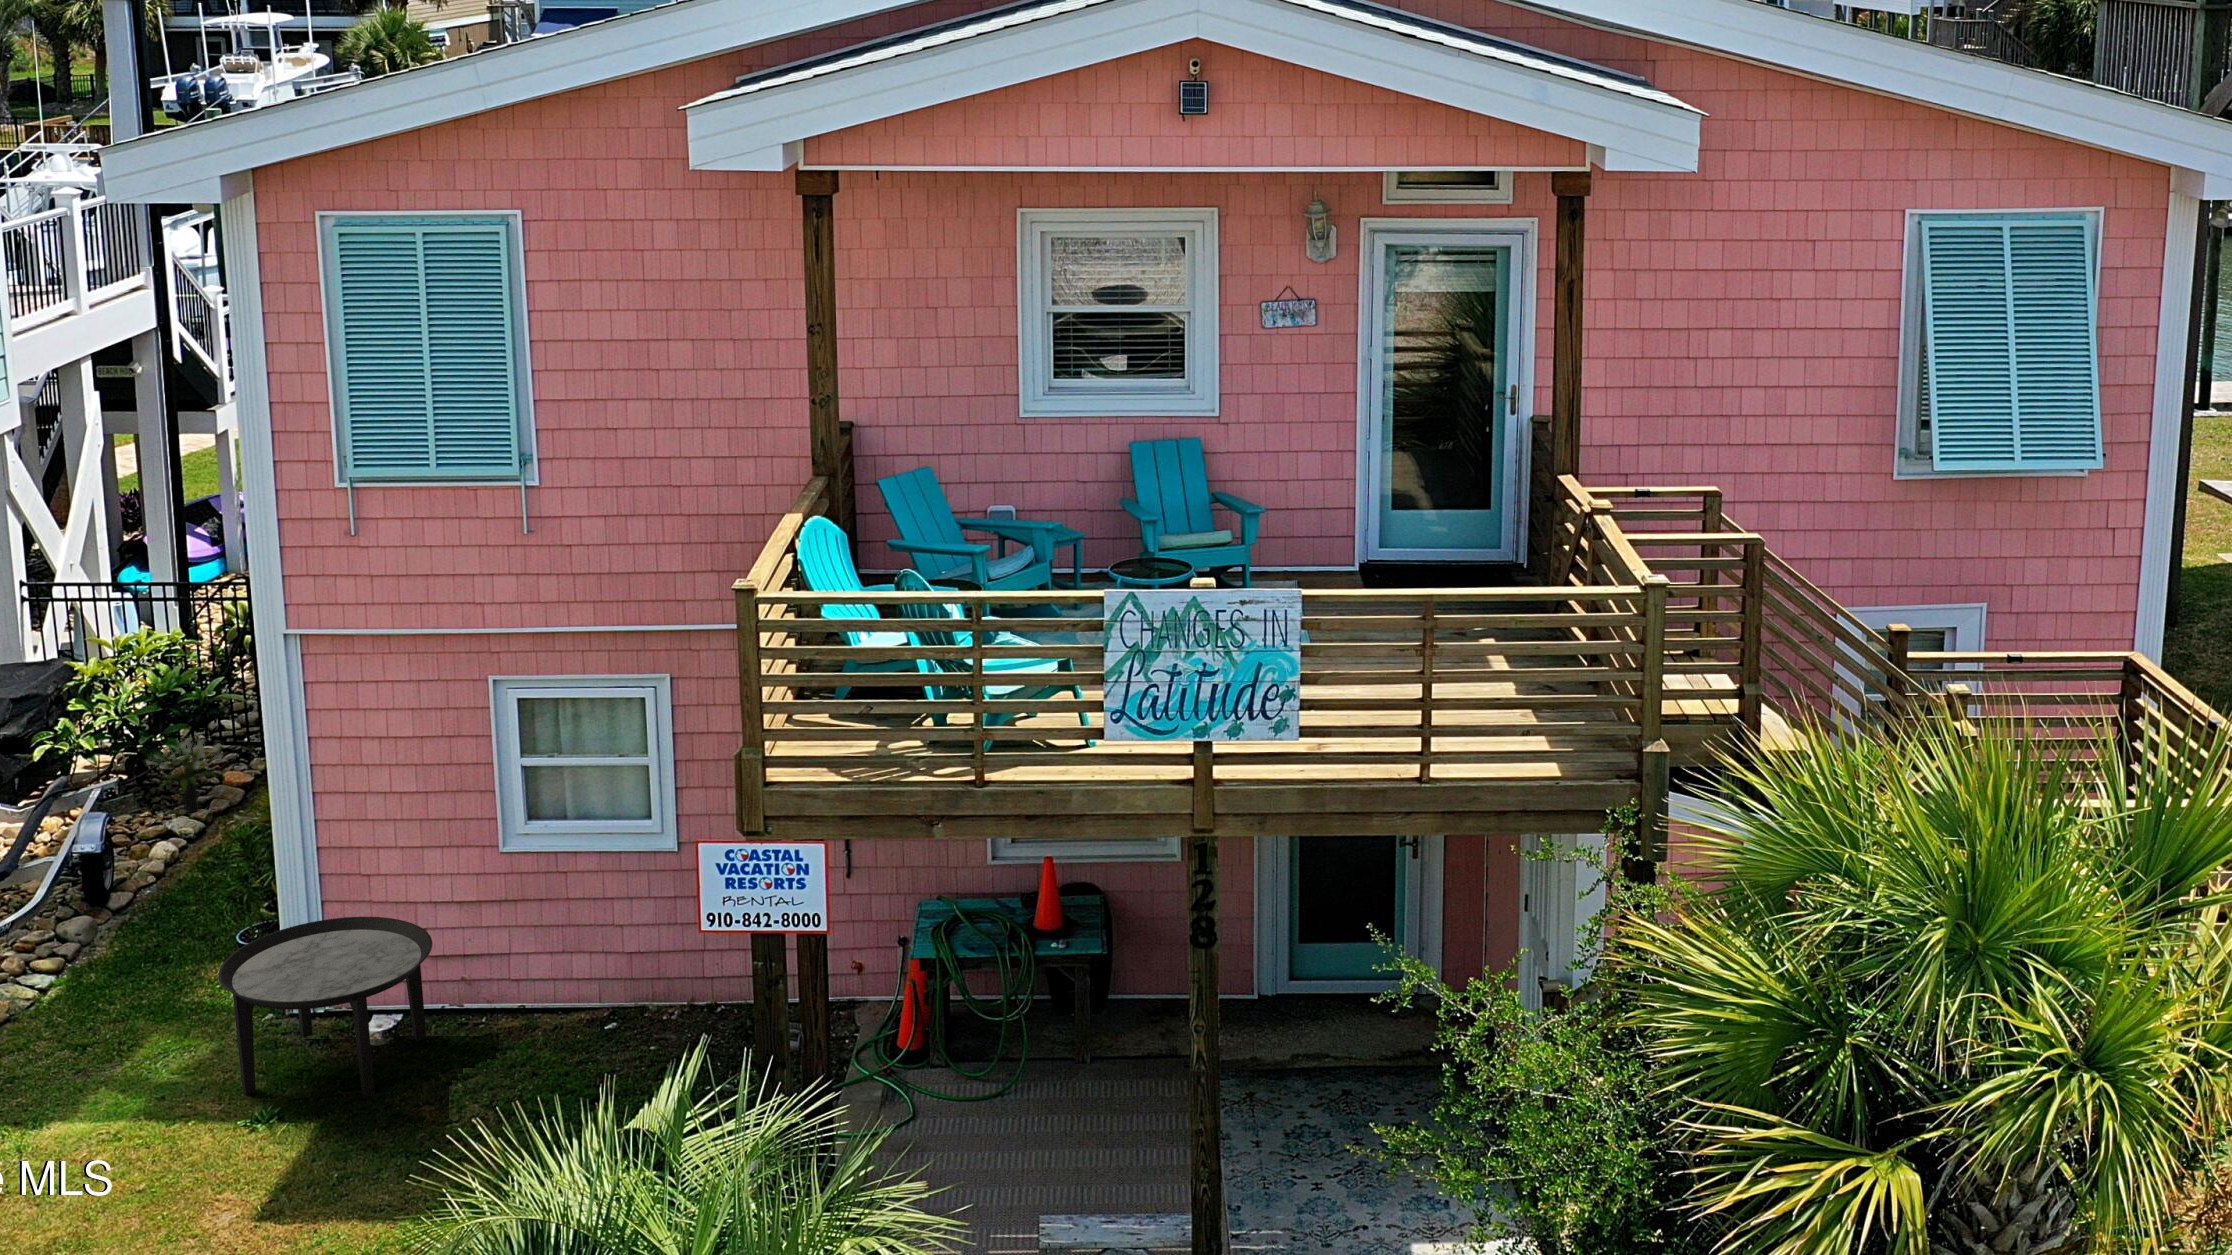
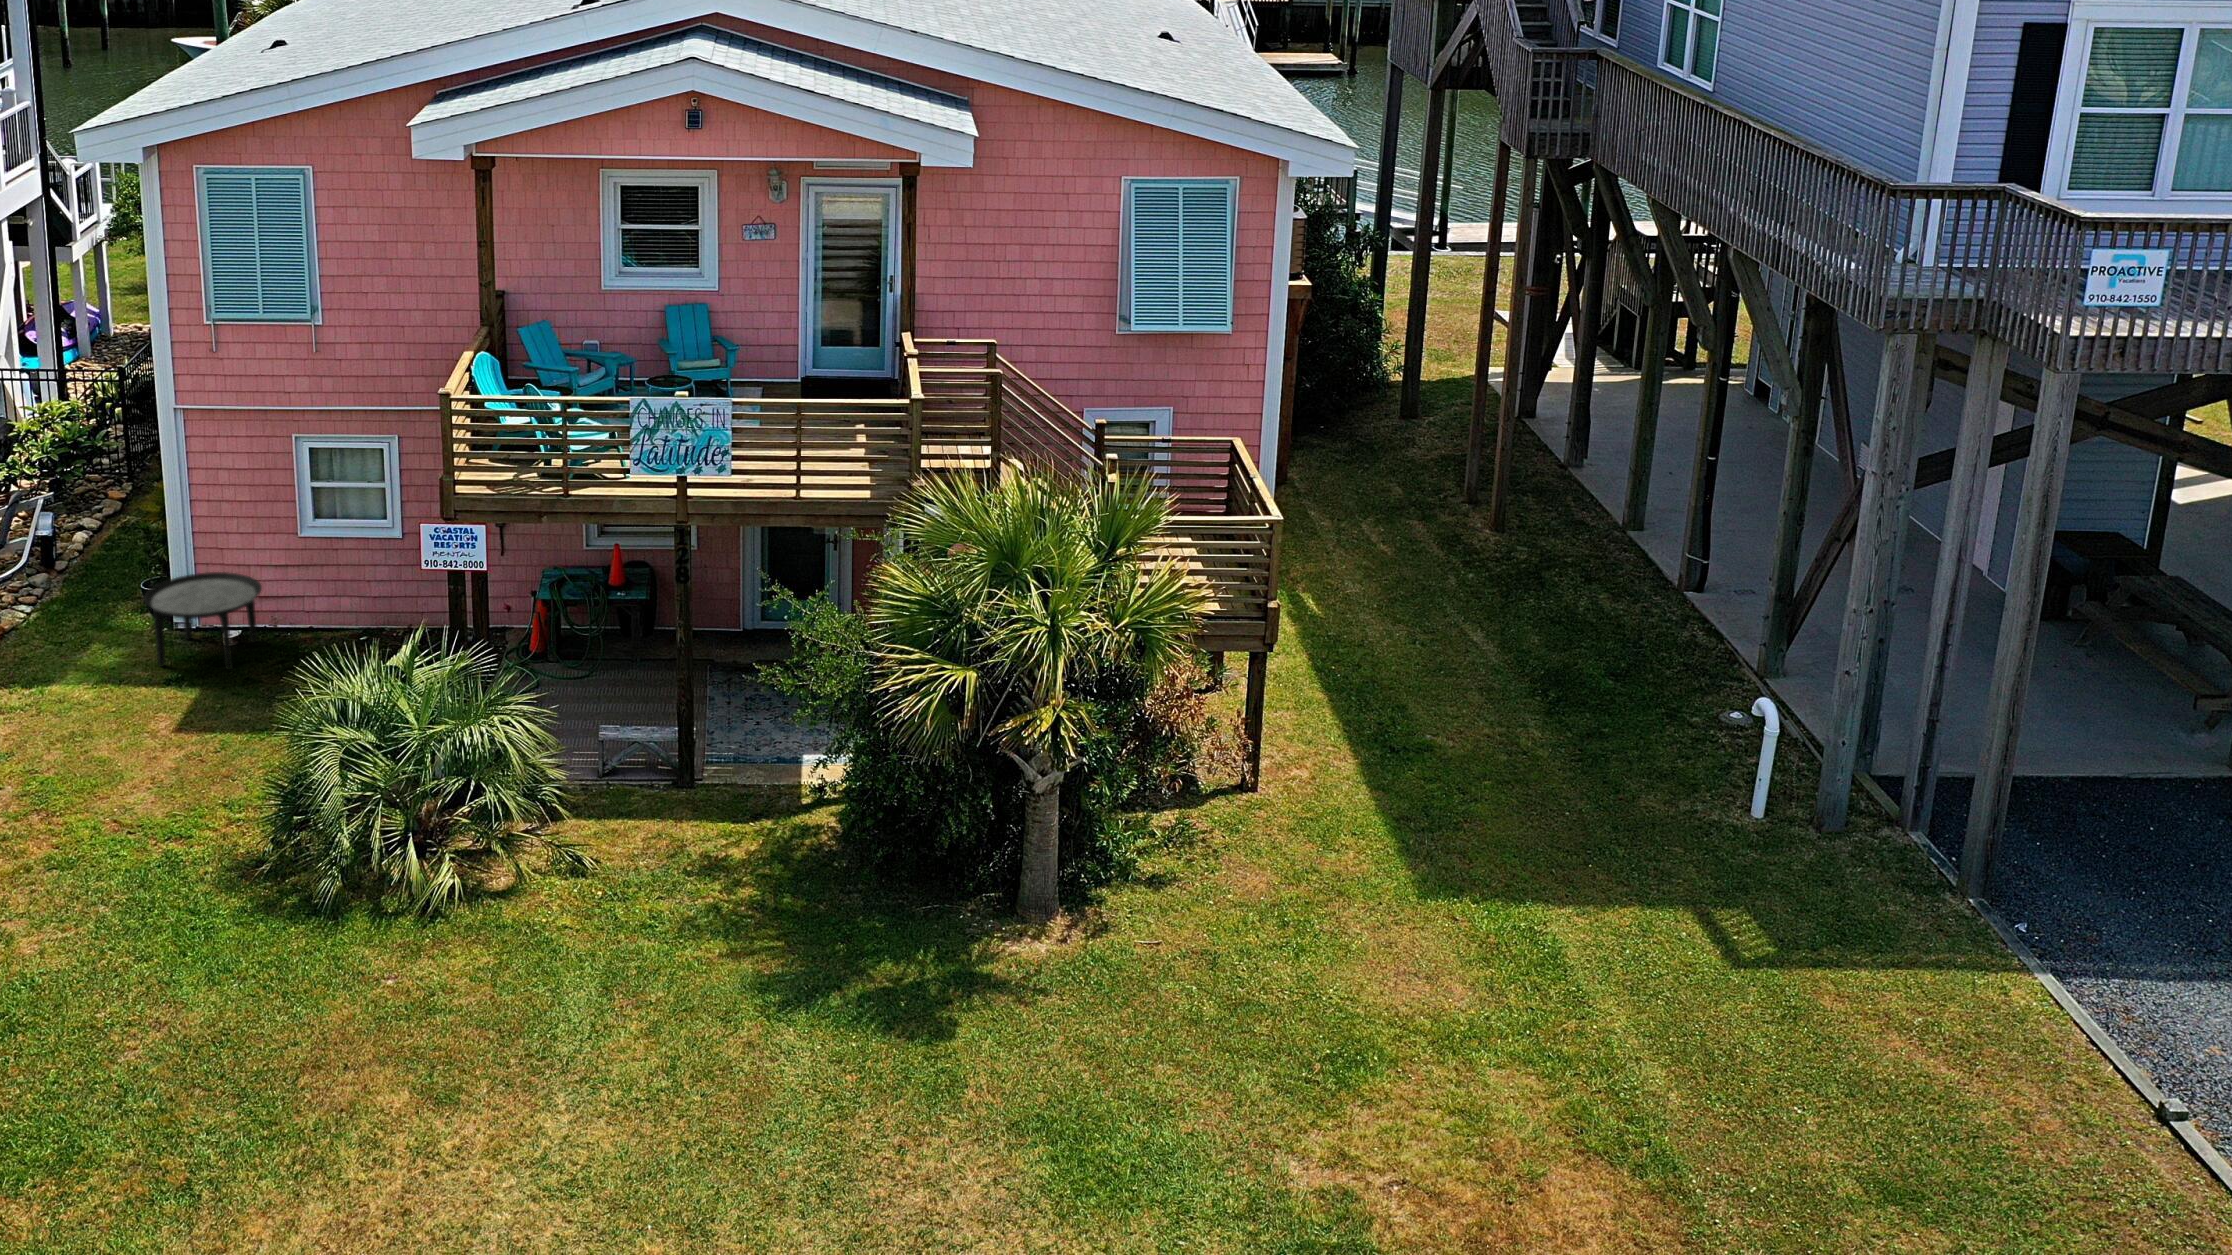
potted plant: present [146,738,222,813] -> none [65,470,112,517]

